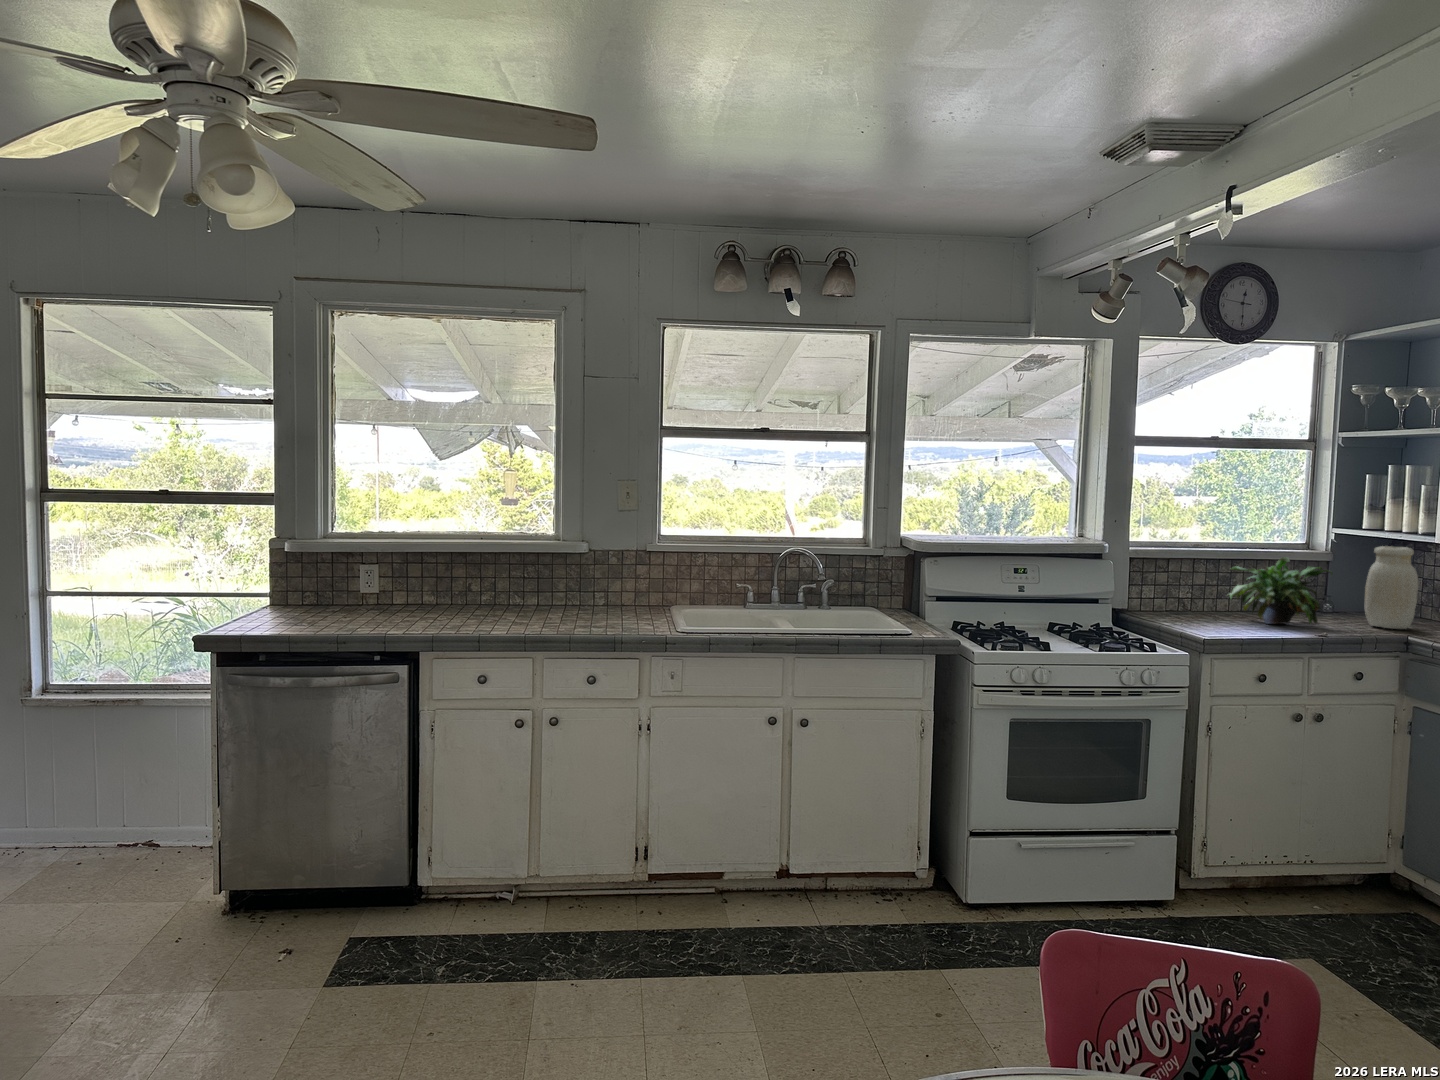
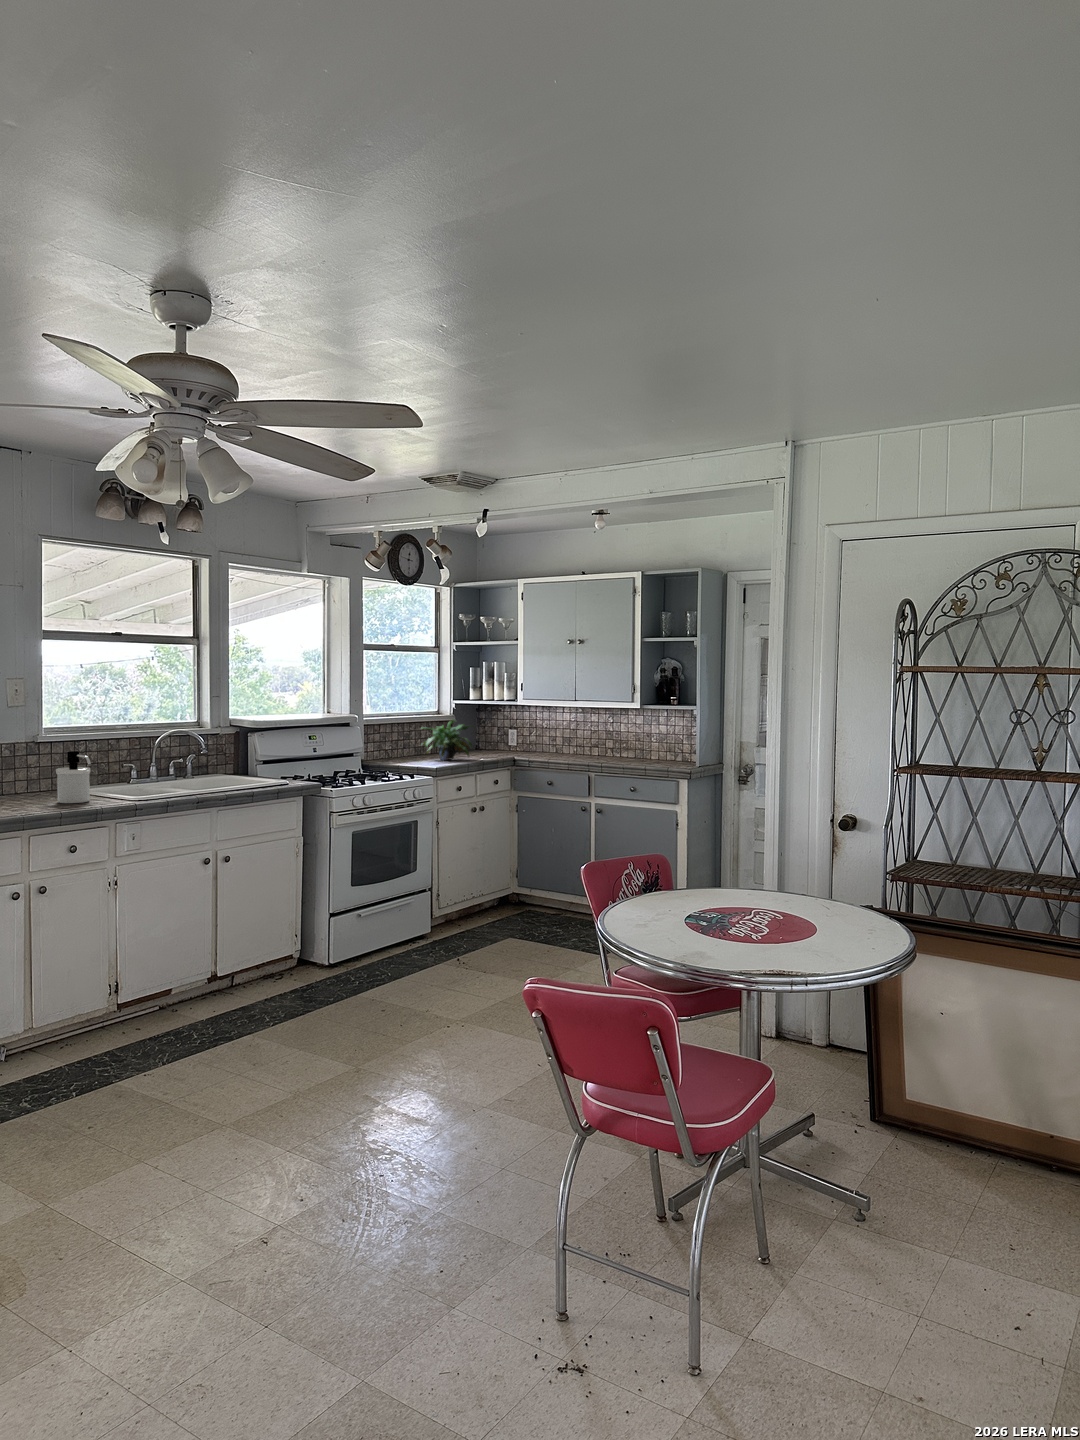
jar: present [1364,546,1418,629] -> none [482,711,507,757]
soap dispenser: none [607,567,643,628] -> present [56,751,91,803]

